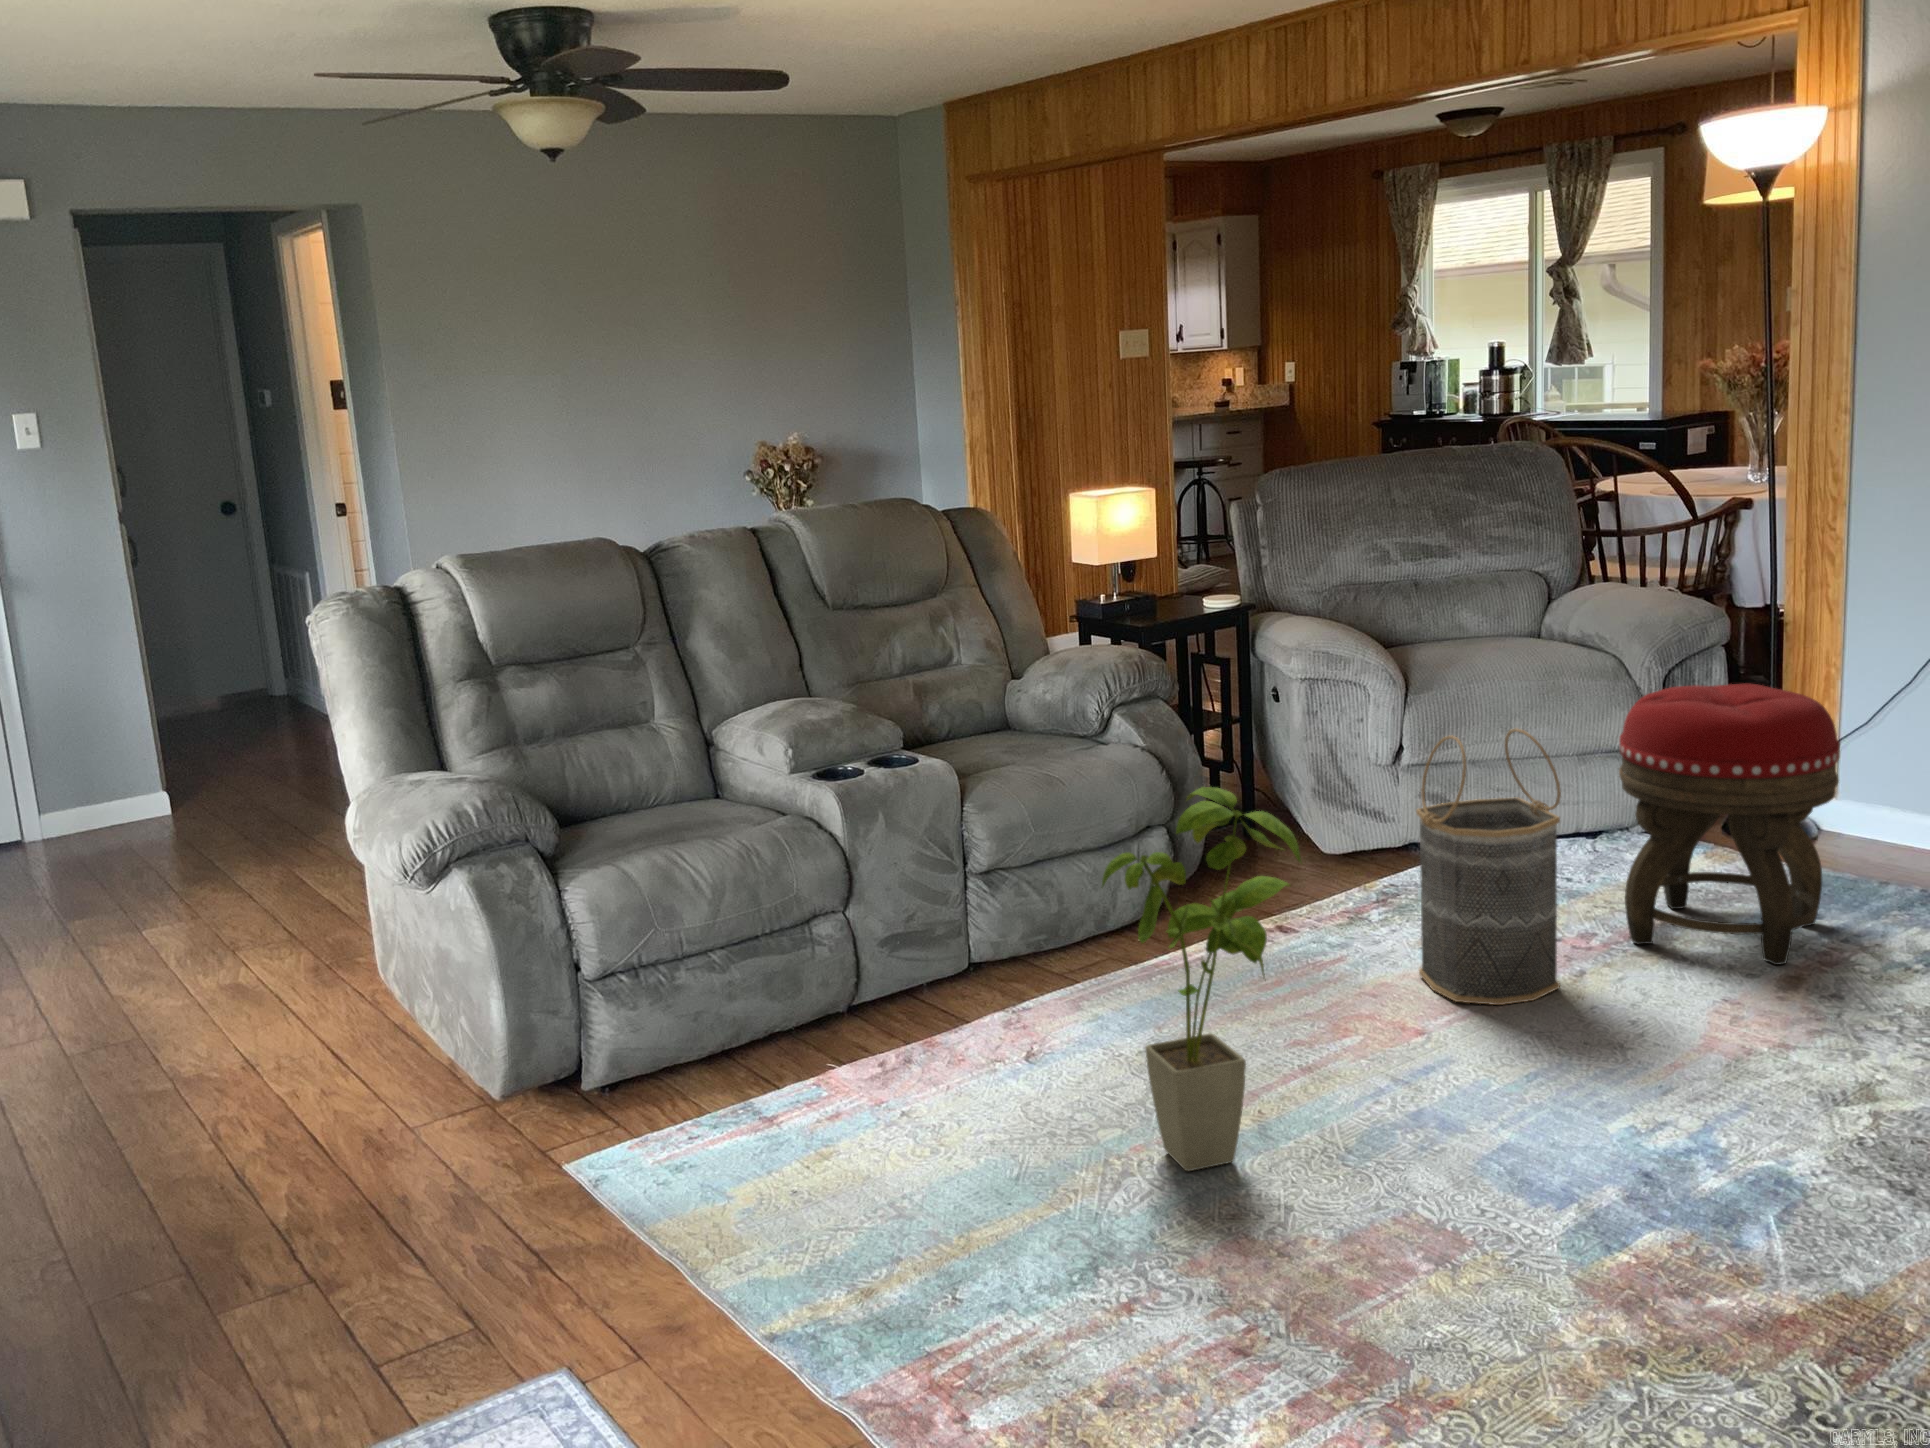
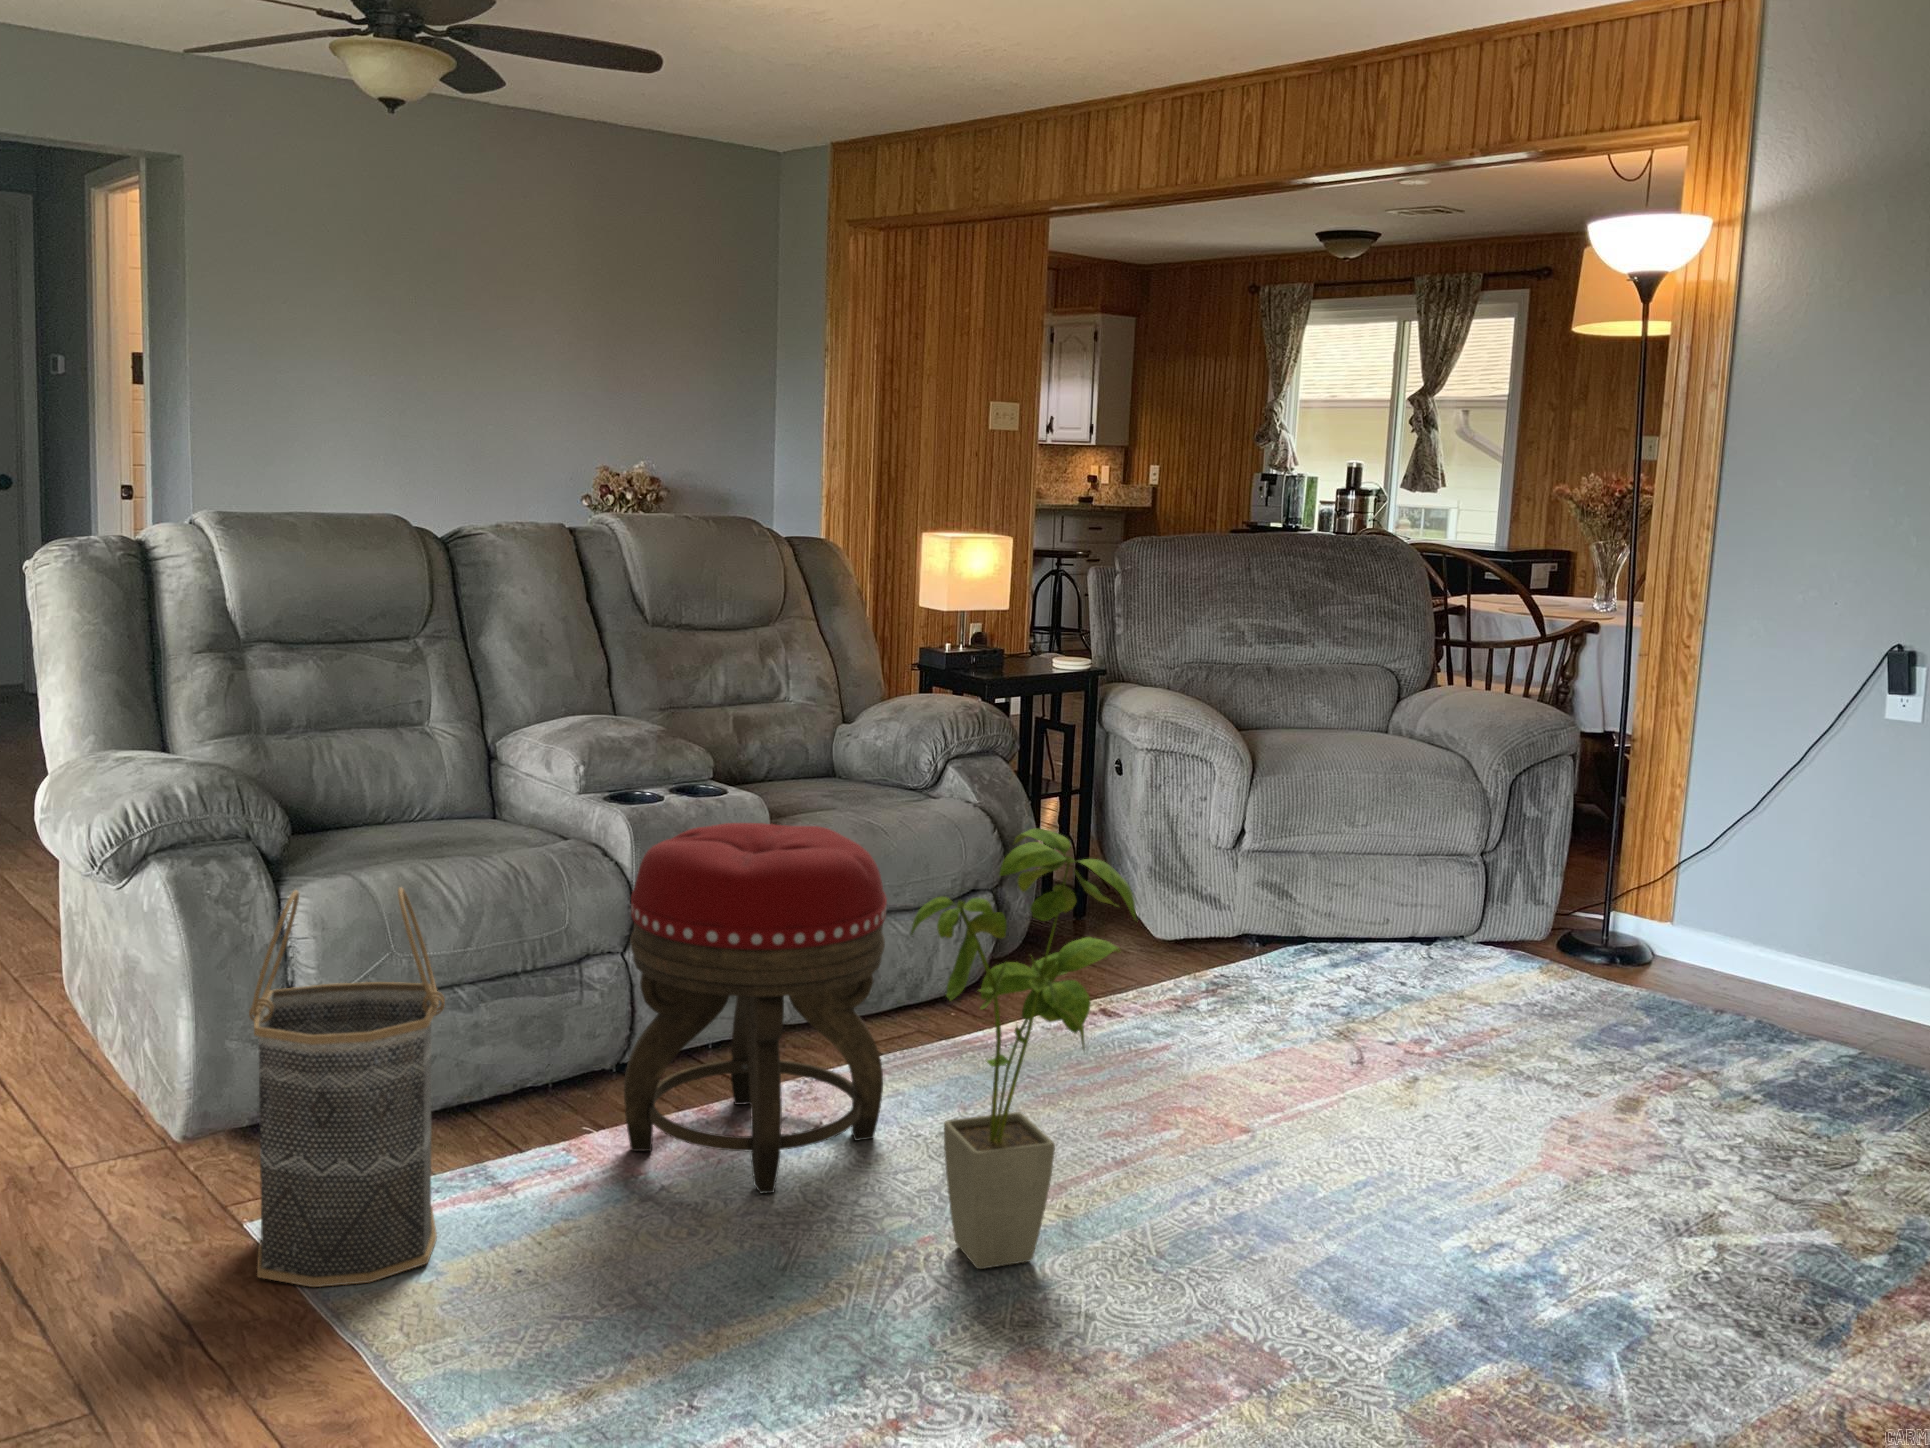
footstool: present [1619,684,1840,965] -> present [624,823,887,1194]
basket: present [1416,728,1561,1005] -> present [249,887,445,1287]

